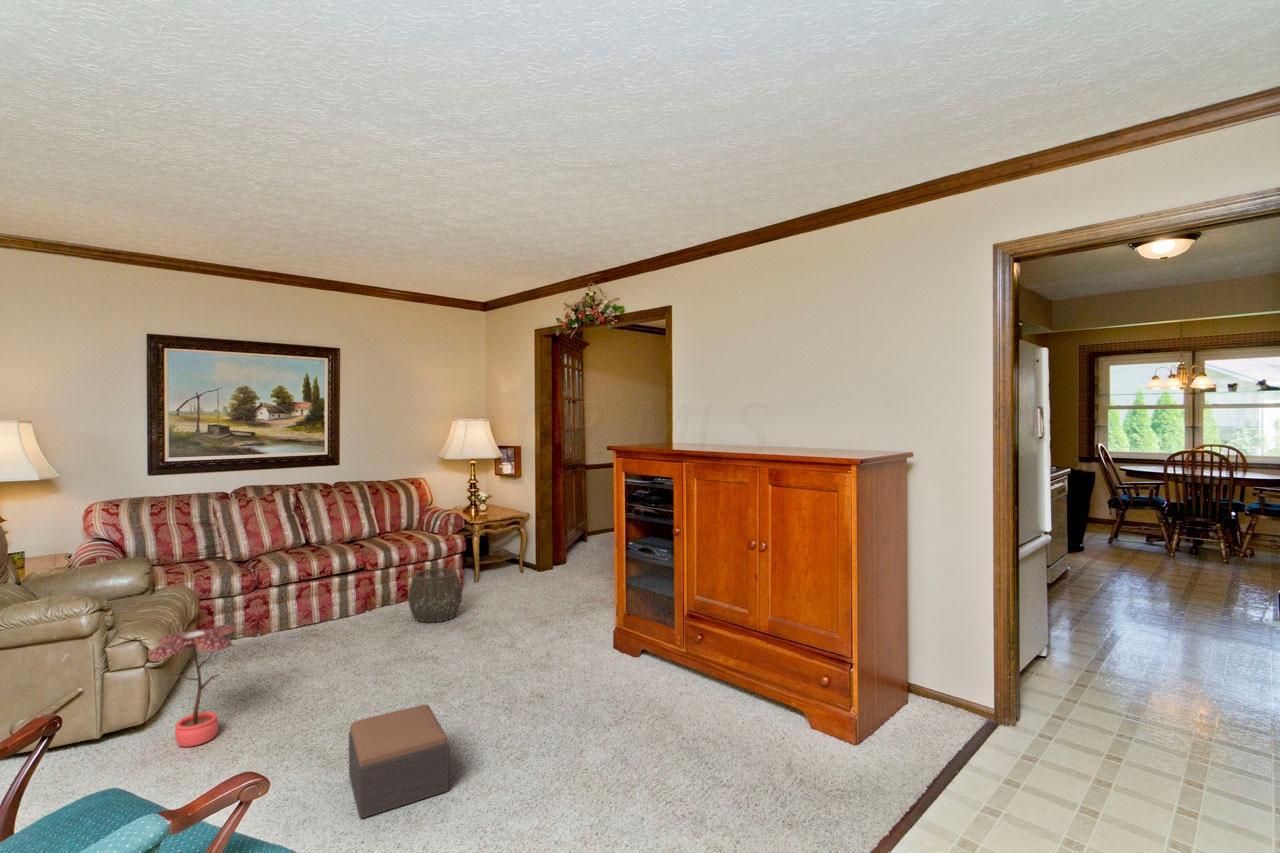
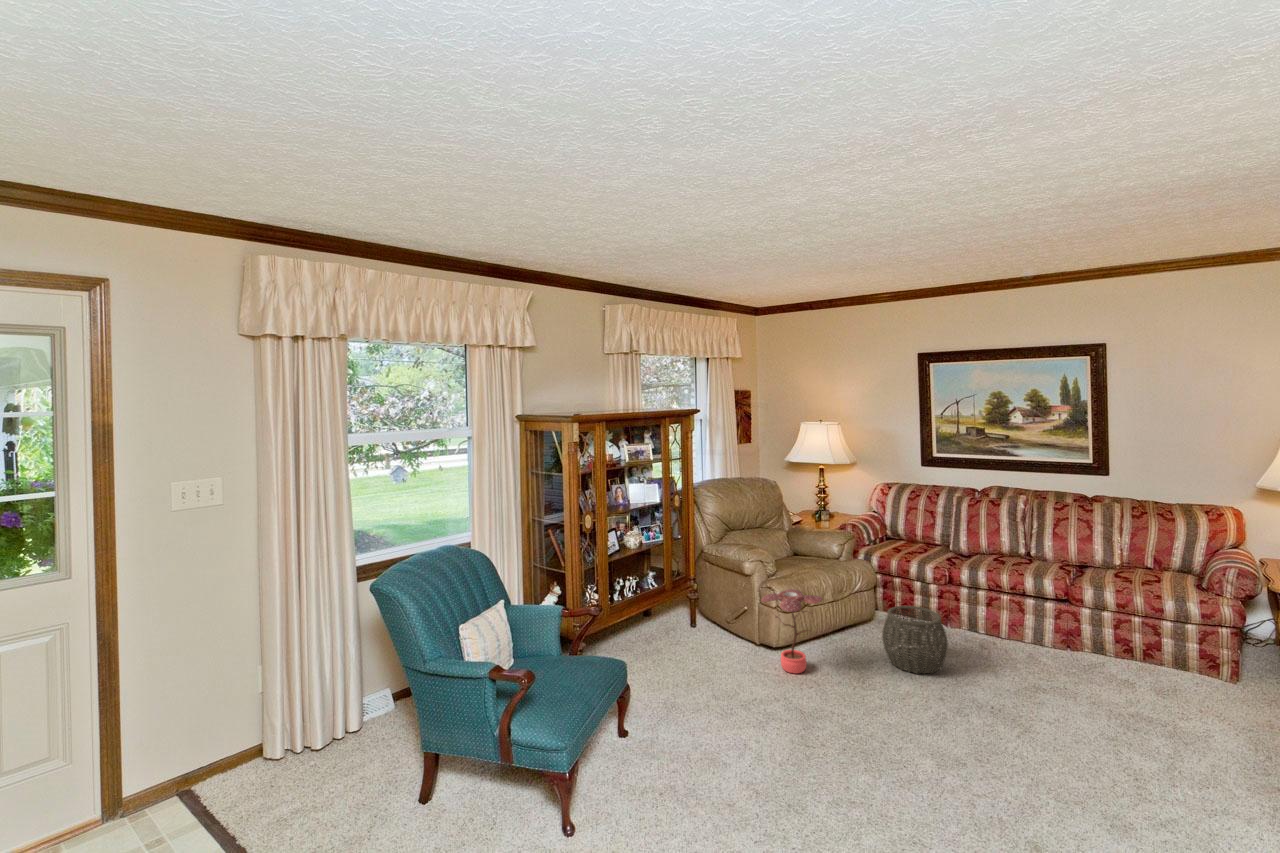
woven basket: present [408,568,462,623] -> present [882,606,948,674]
footstool: present [349,704,449,818] -> none [737,710,842,821]

